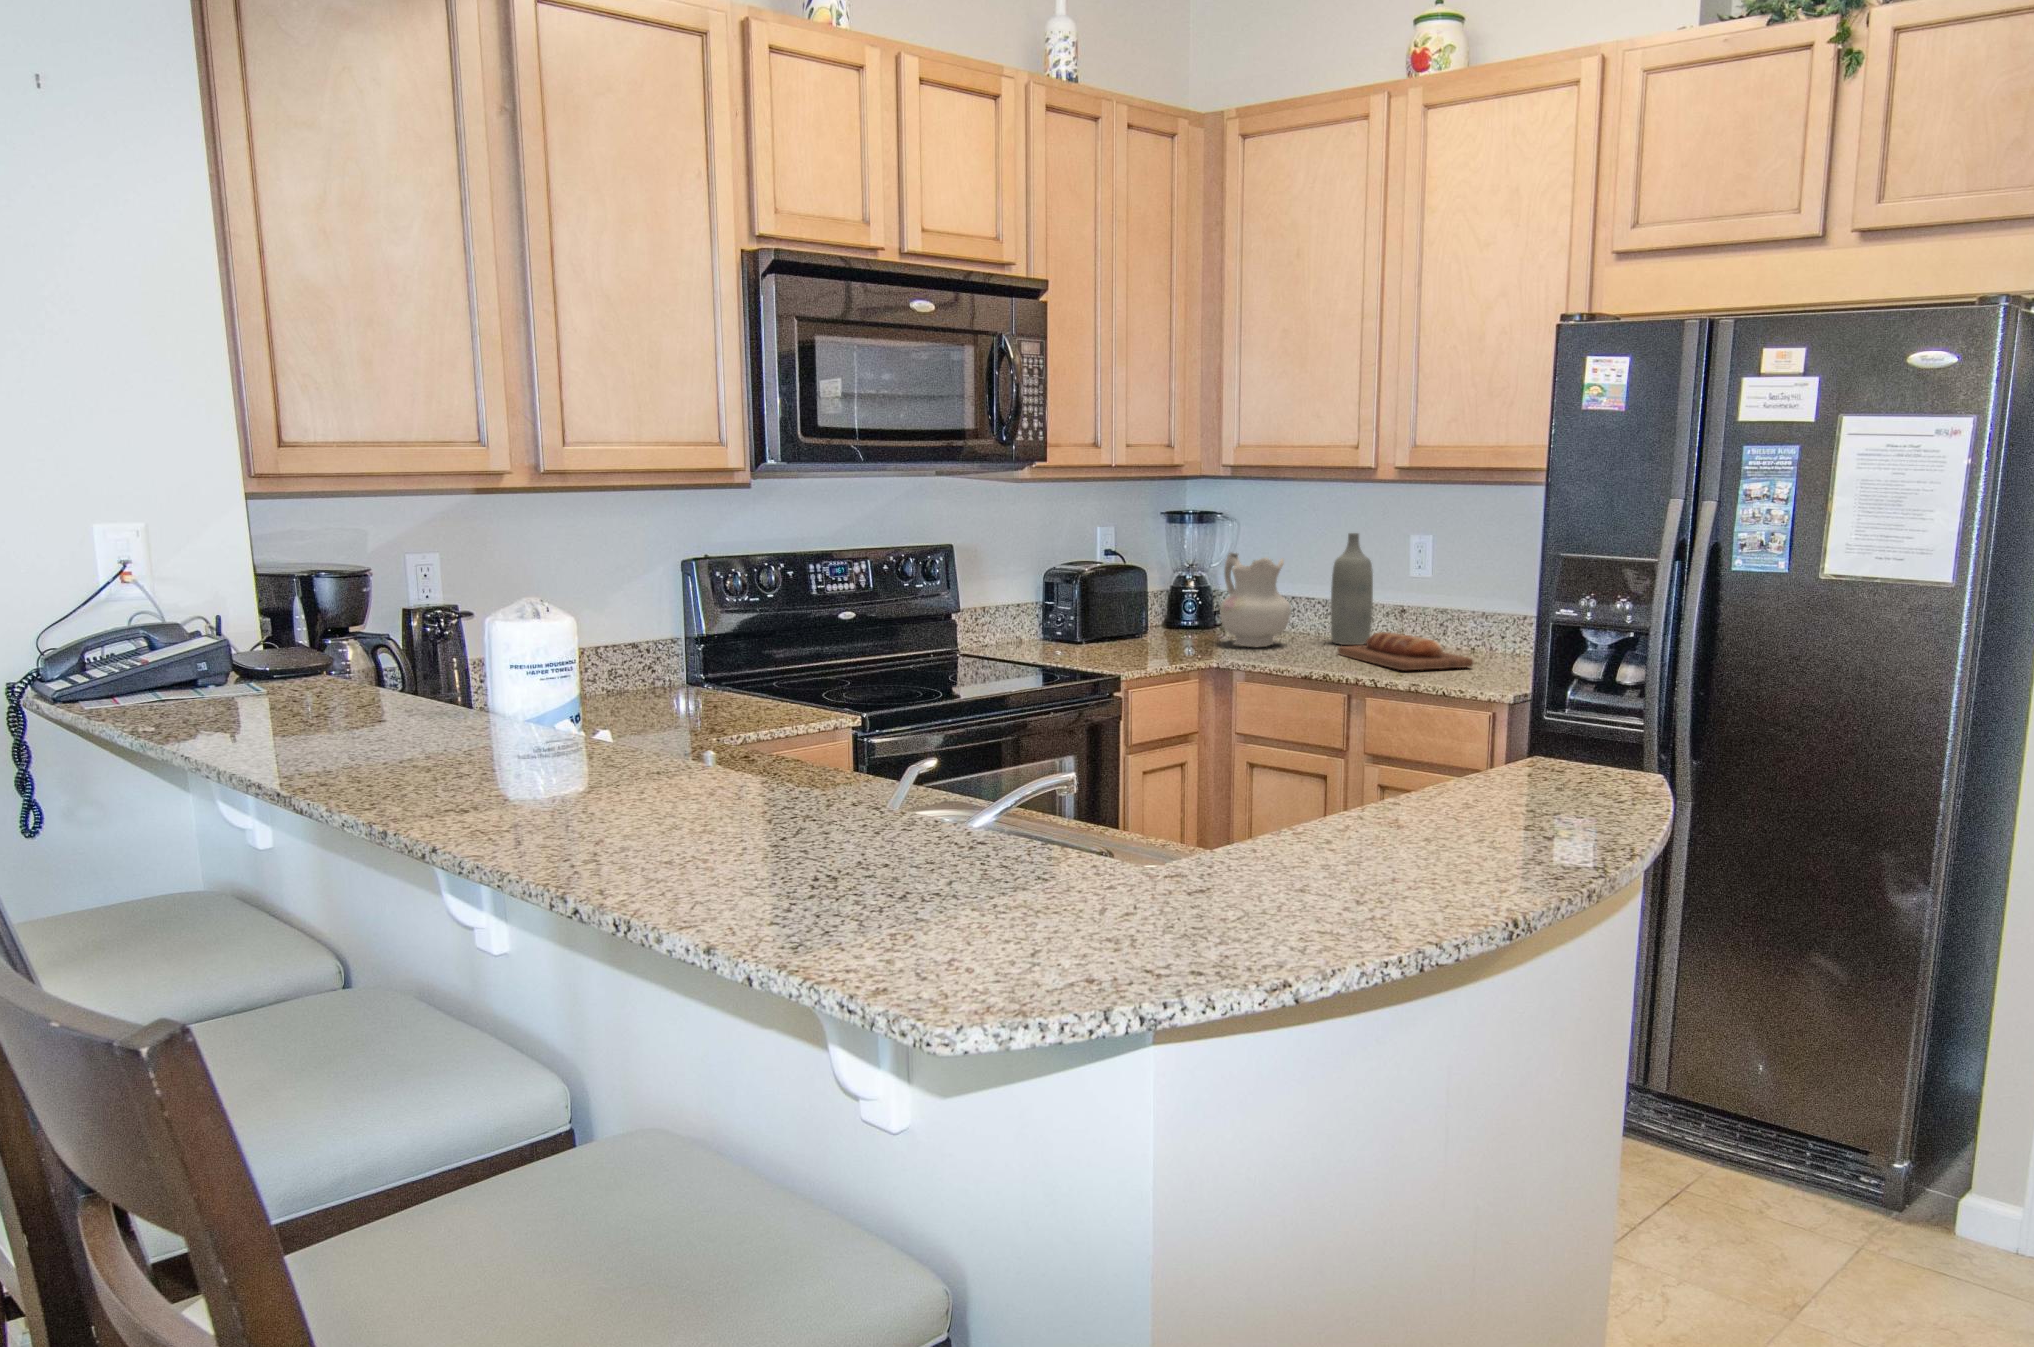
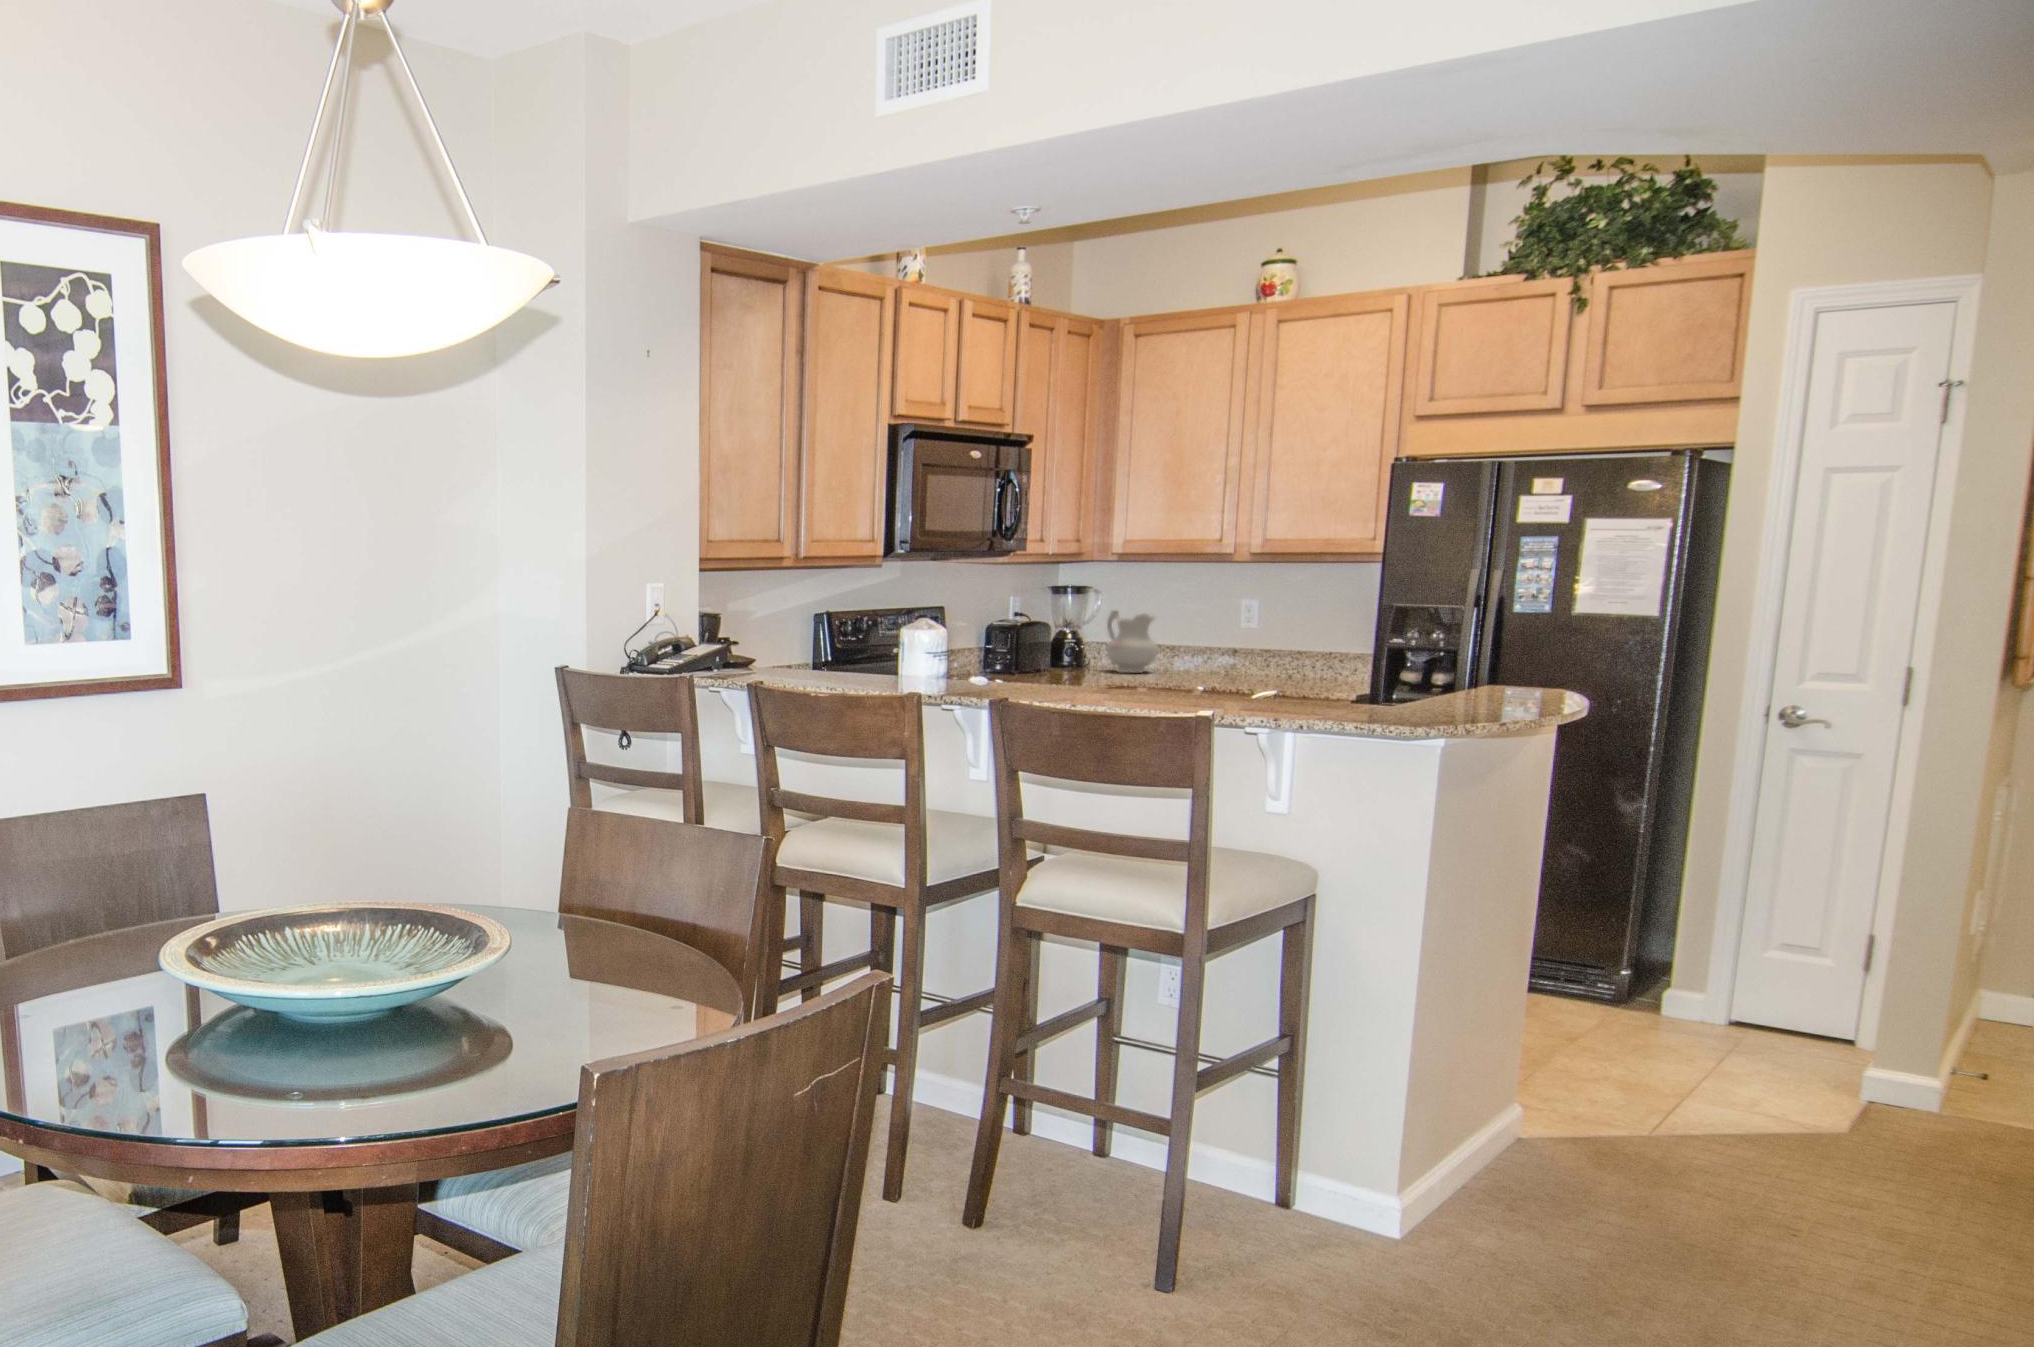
bottle: present [1331,533,1373,645] -> none [1182,597,1214,672]
bread loaf: present [1338,632,1473,670] -> none [1197,661,1303,683]

